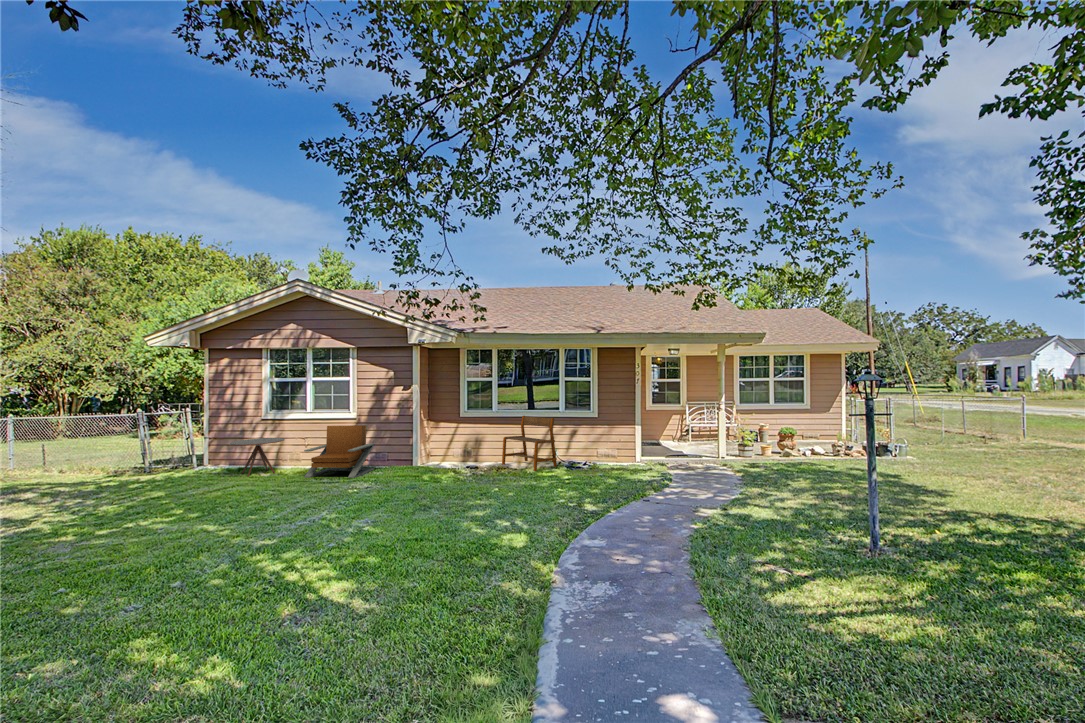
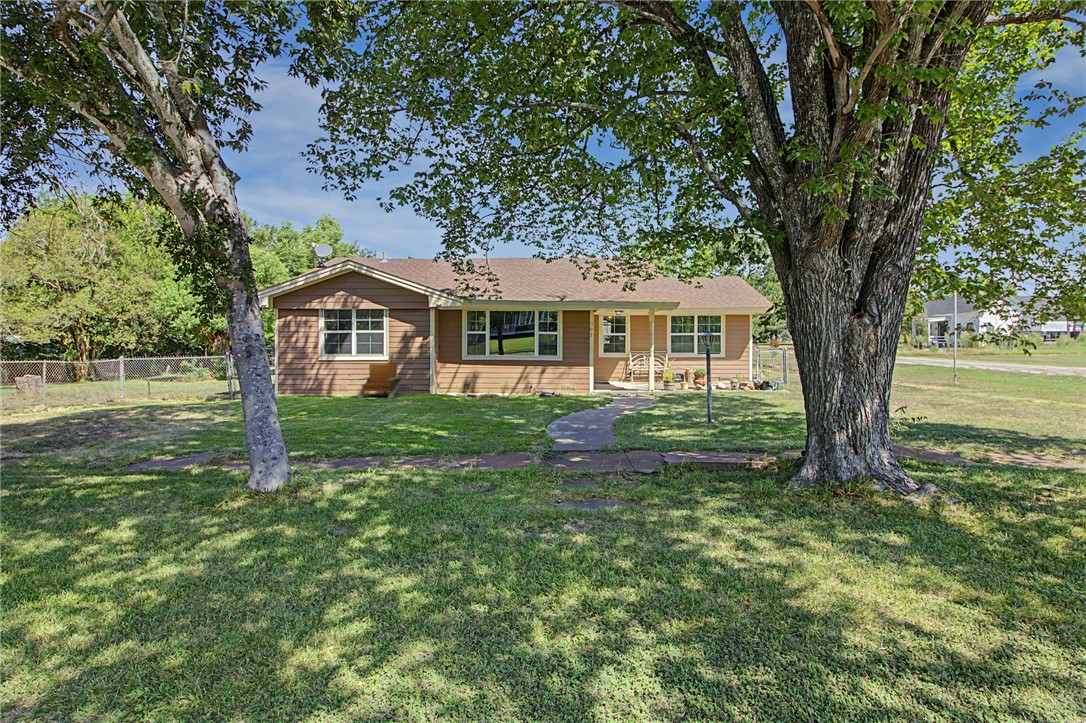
bench: present [502,416,557,471] -> none [493,359,531,395]
round table: present [230,438,285,477] -> none [302,373,338,398]

